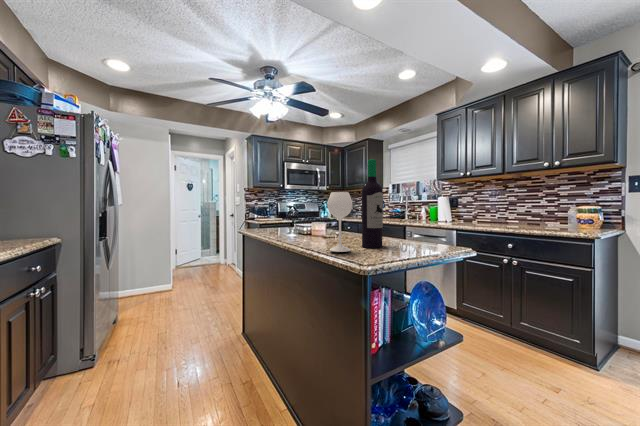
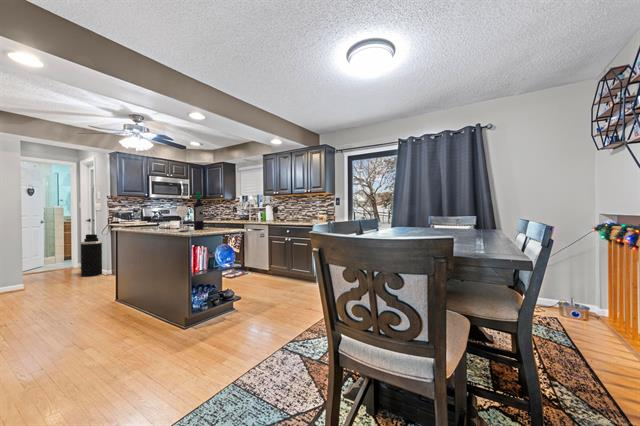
trash can: none [220,231,239,280] -> present [81,234,102,277]

